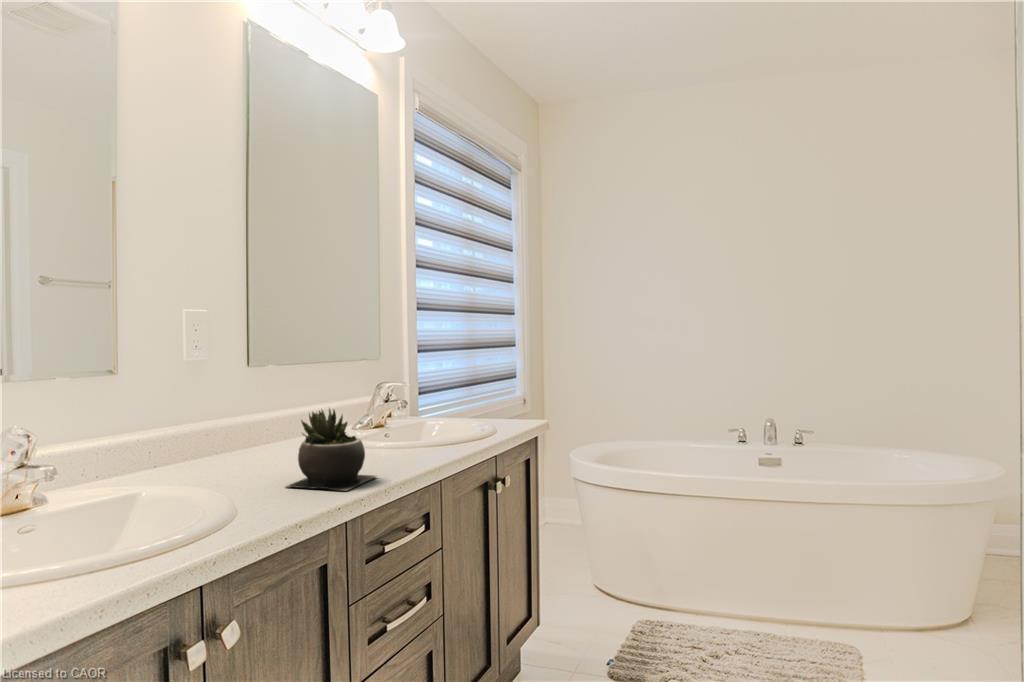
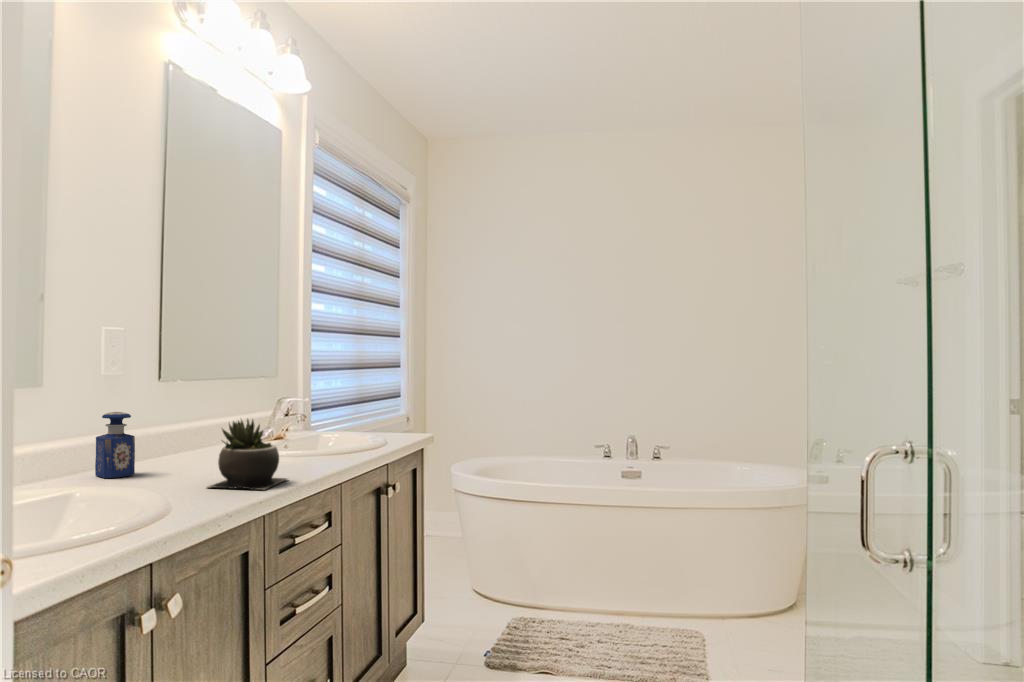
perfume bottle: none [176,401,217,473] -> present [95,412,135,478]

